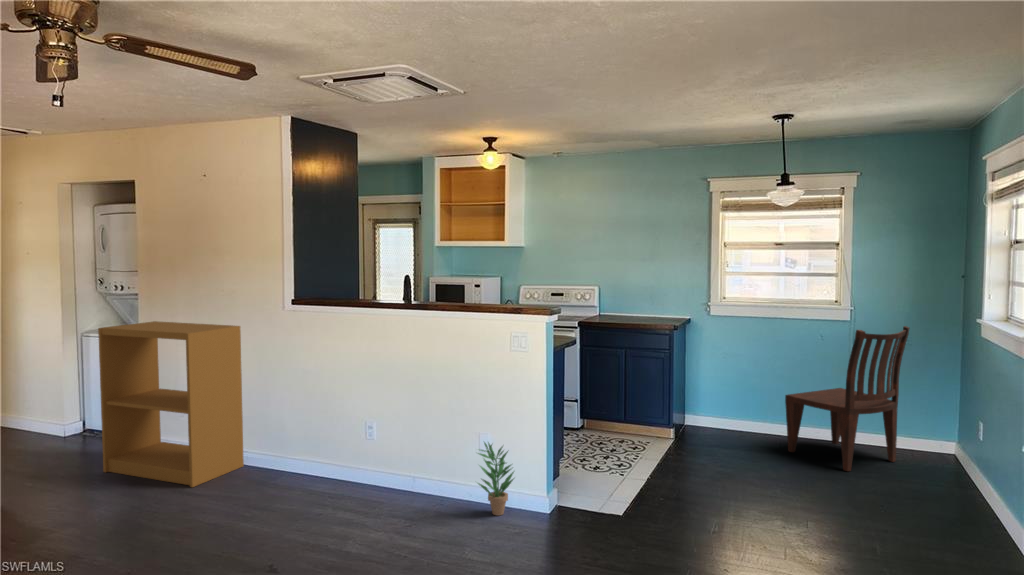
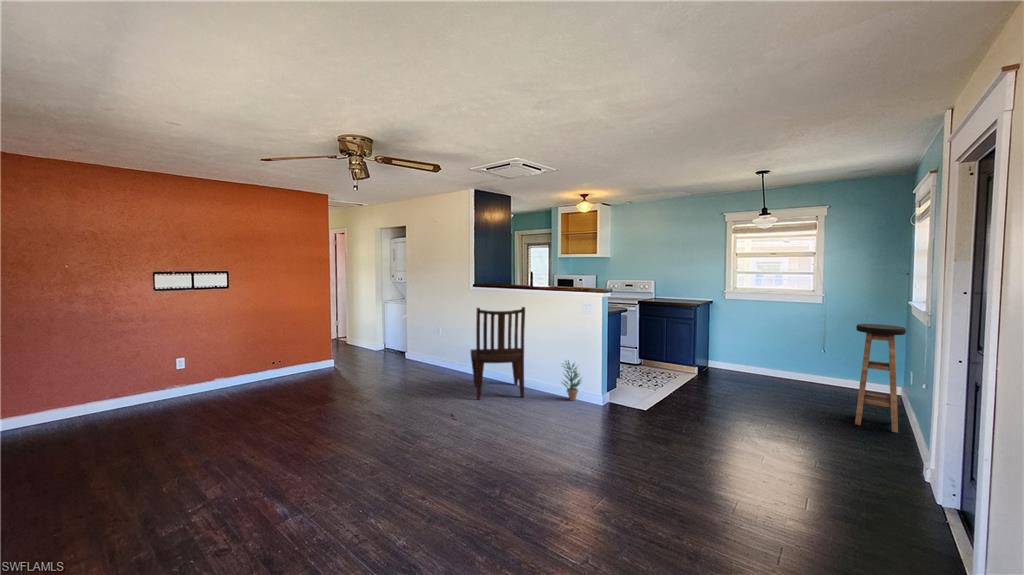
bookshelf: present [98,321,244,487] -> none [387,294,451,375]
dining chair: present [785,326,910,471] -> present [471,307,525,400]
bar stool: none [920,356,990,518] -> present [855,324,906,433]

